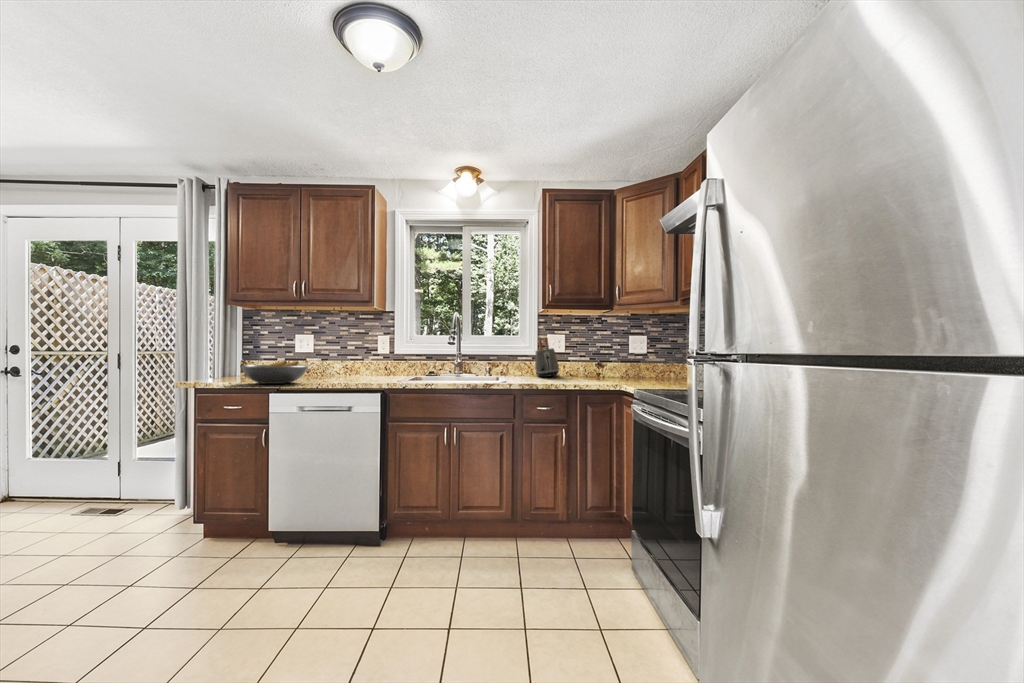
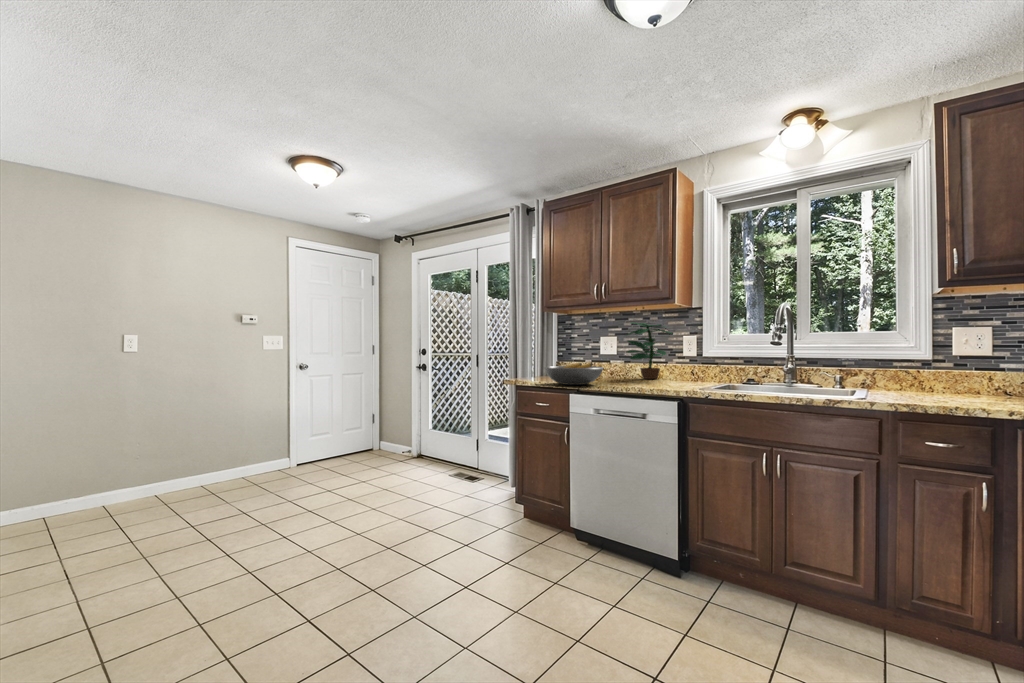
potted plant: none [322,322,370,376] -> present [627,322,671,379]
toaster: present [535,337,559,377] -> none [928,331,984,395]

